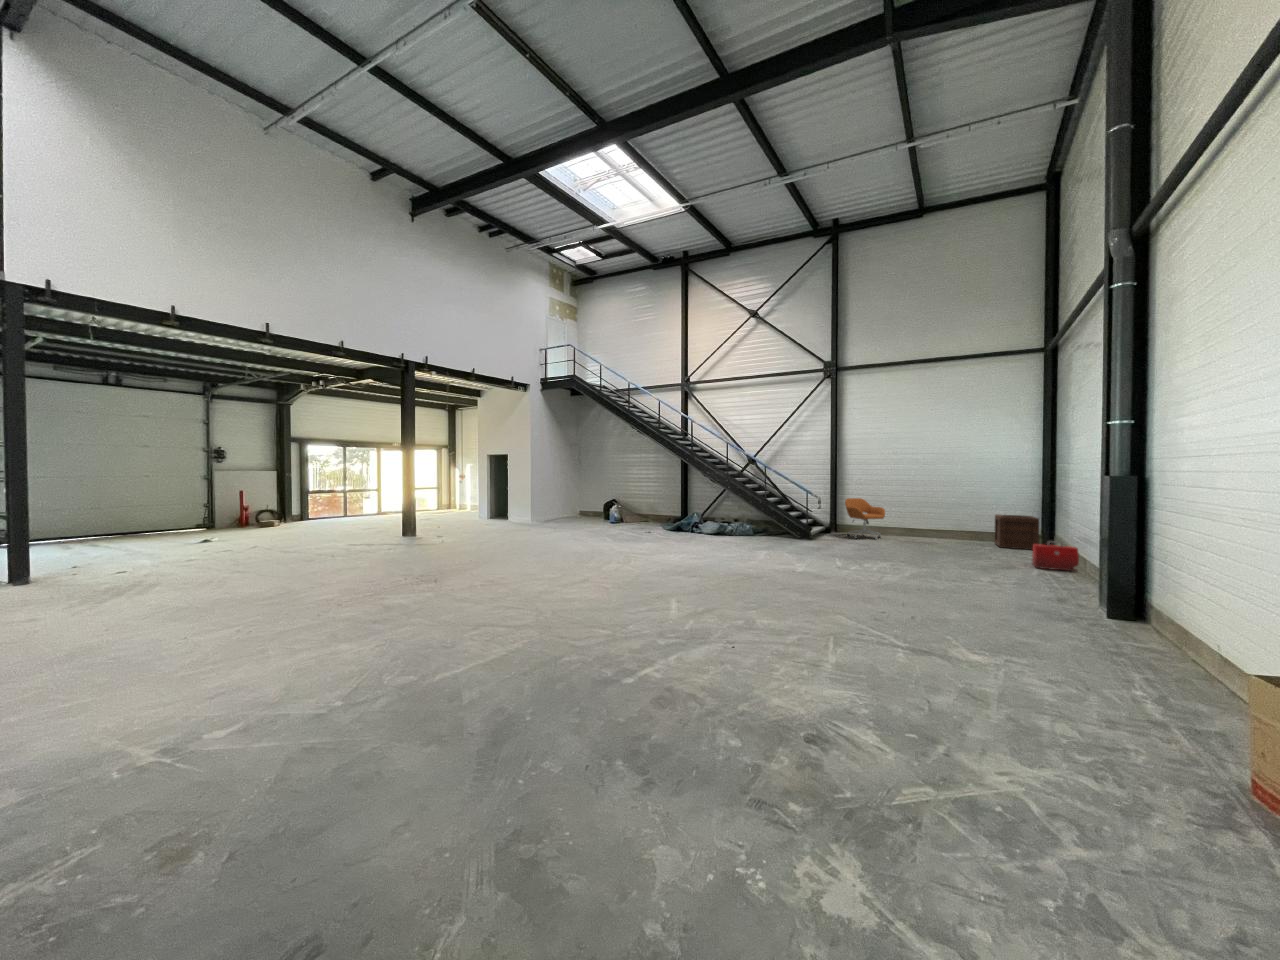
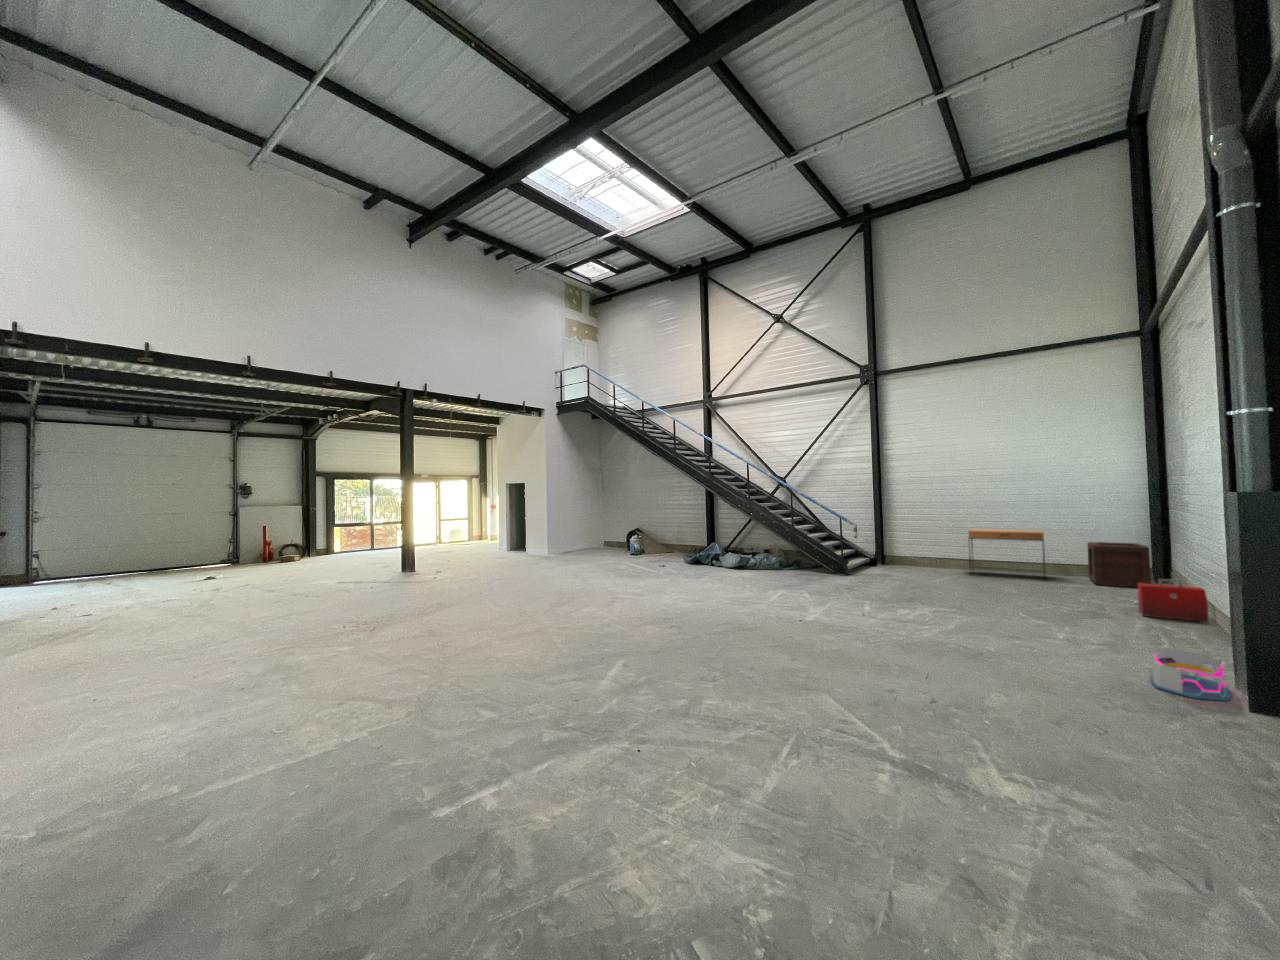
office chair: present [845,498,885,539] -> none [891,524,942,574]
desk: none [906,504,964,545] -> present [968,529,1045,579]
storage bin: none [1046,587,1094,615] -> present [1151,653,1230,701]

